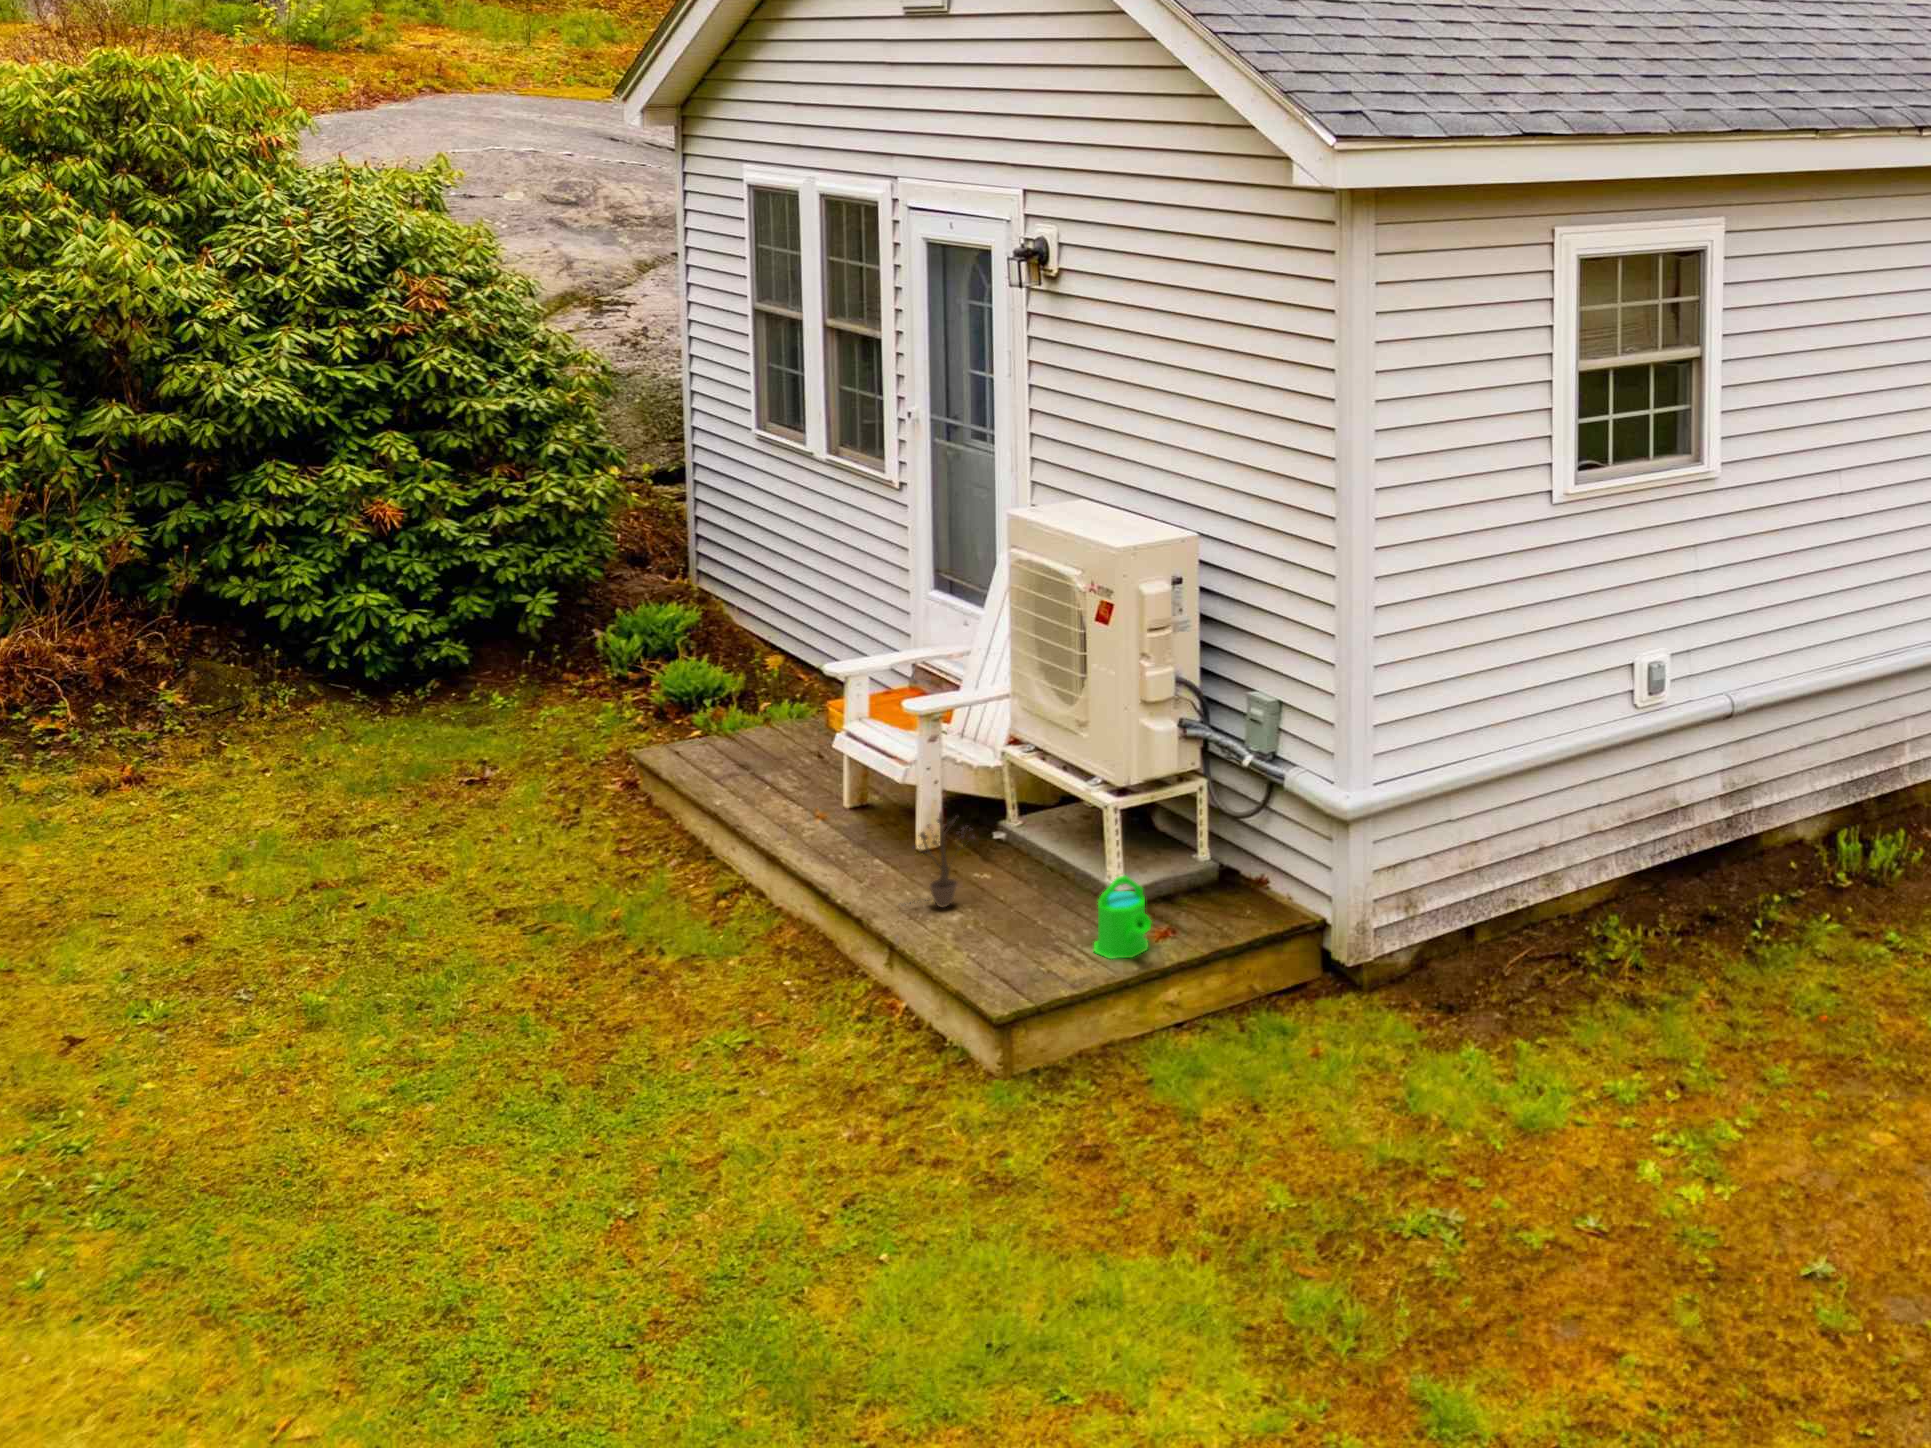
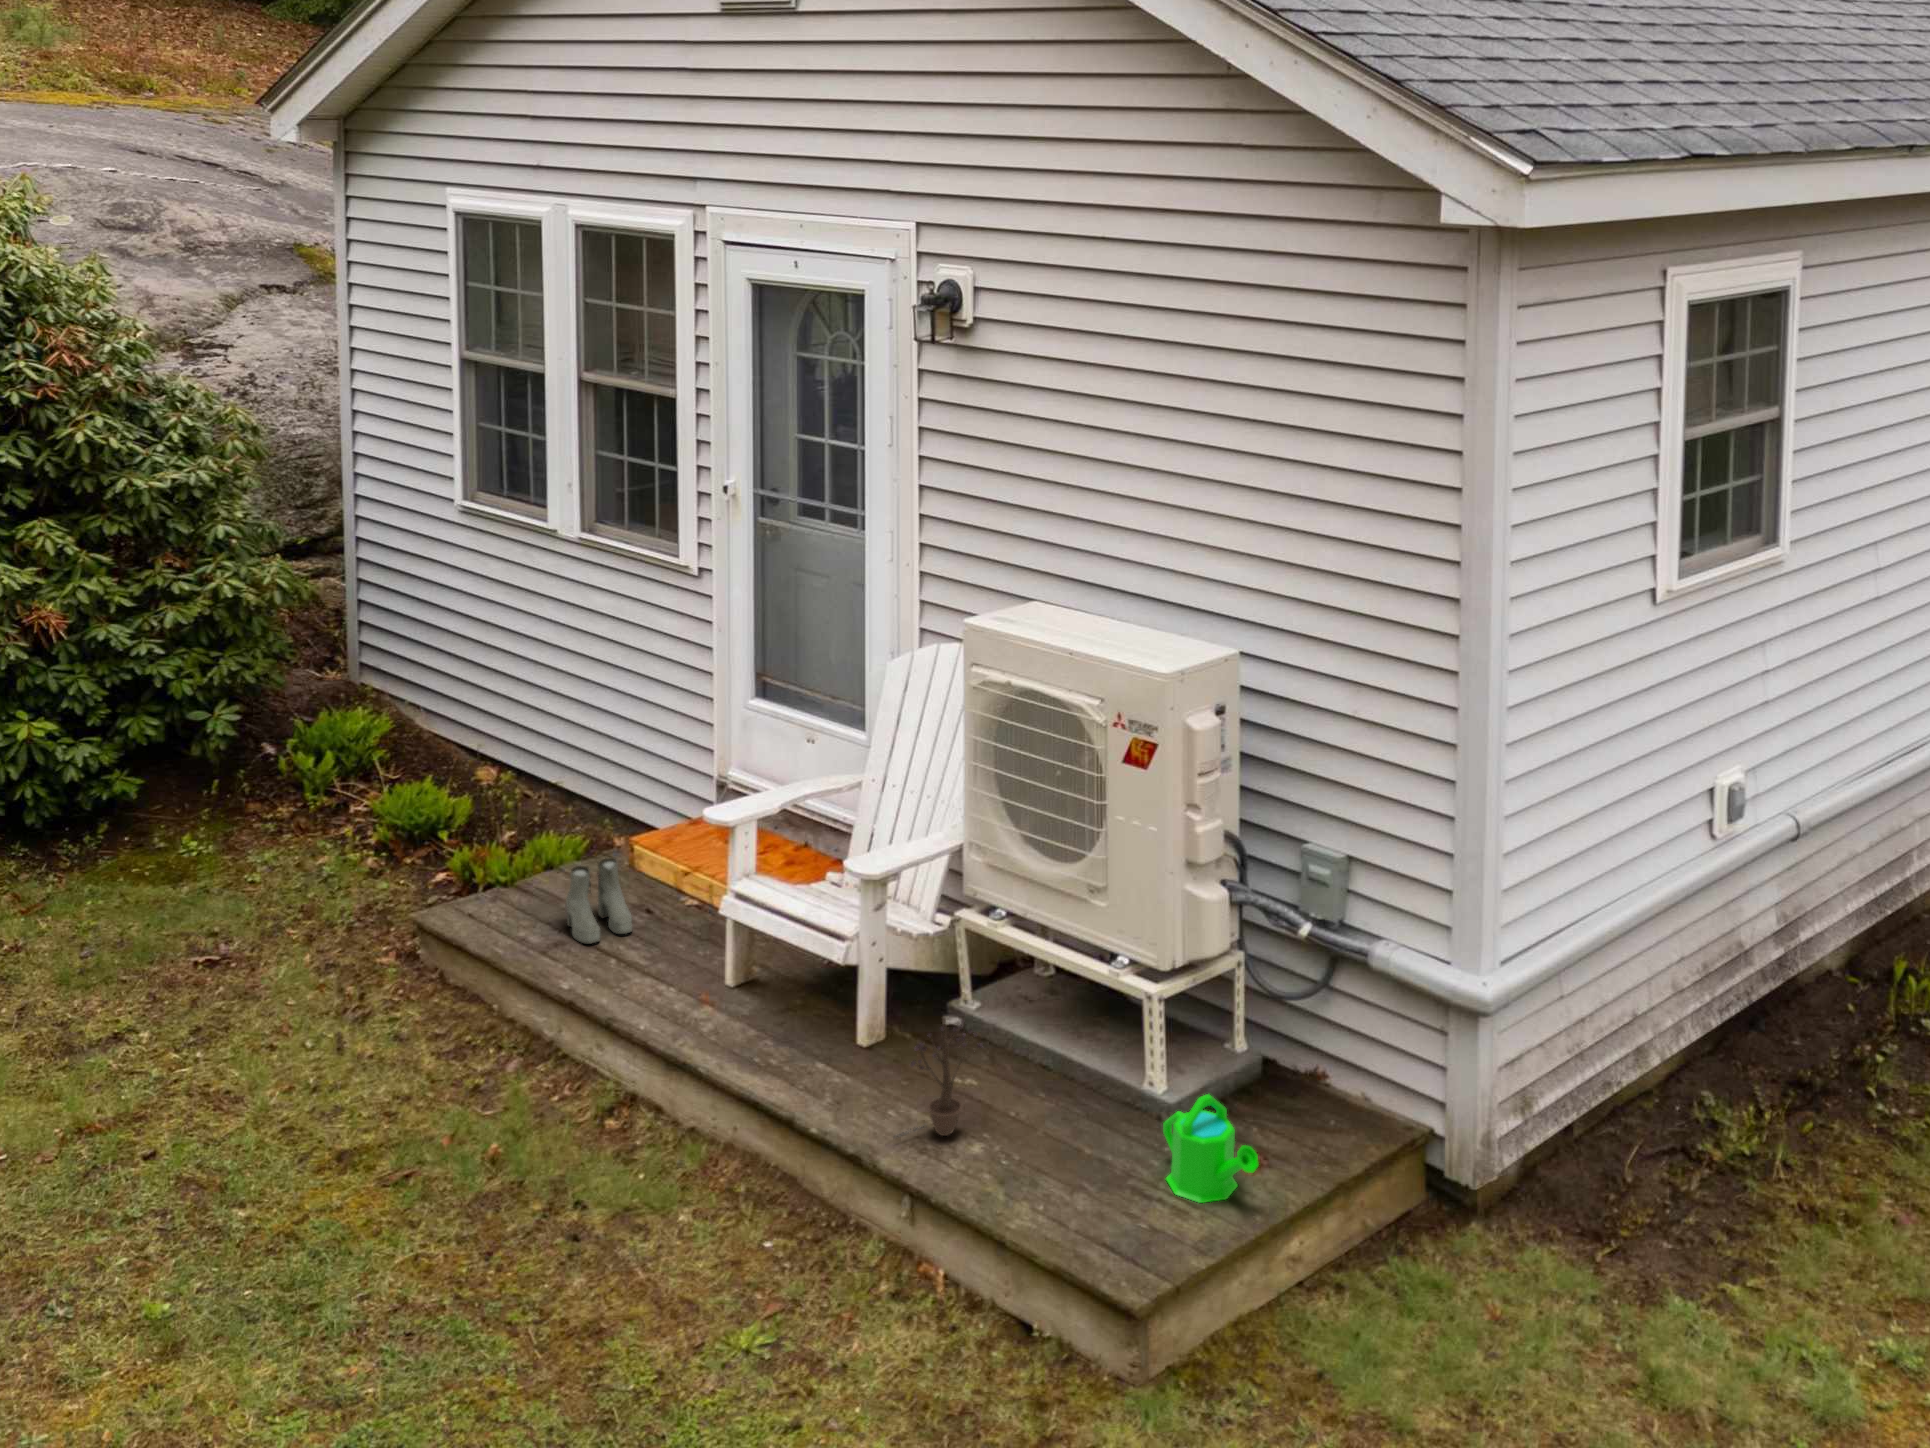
boots: none [743,707,795,772] -> present [566,858,632,944]

